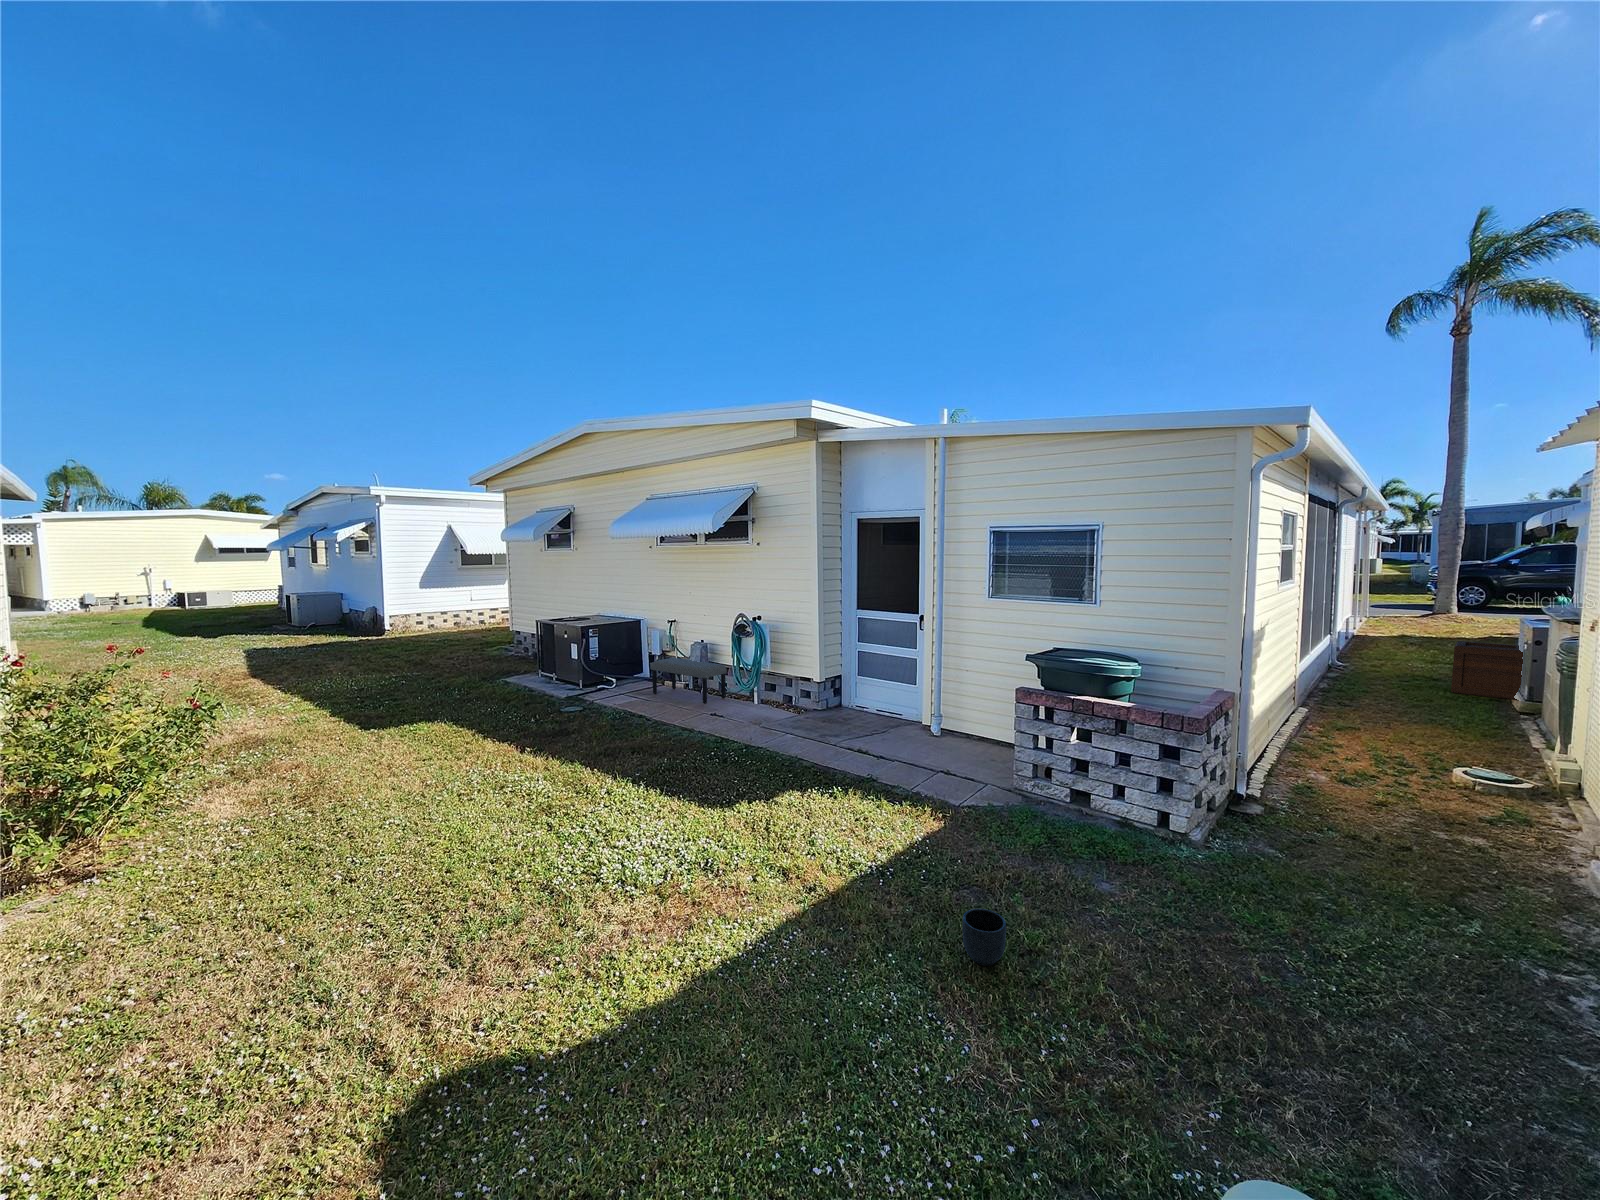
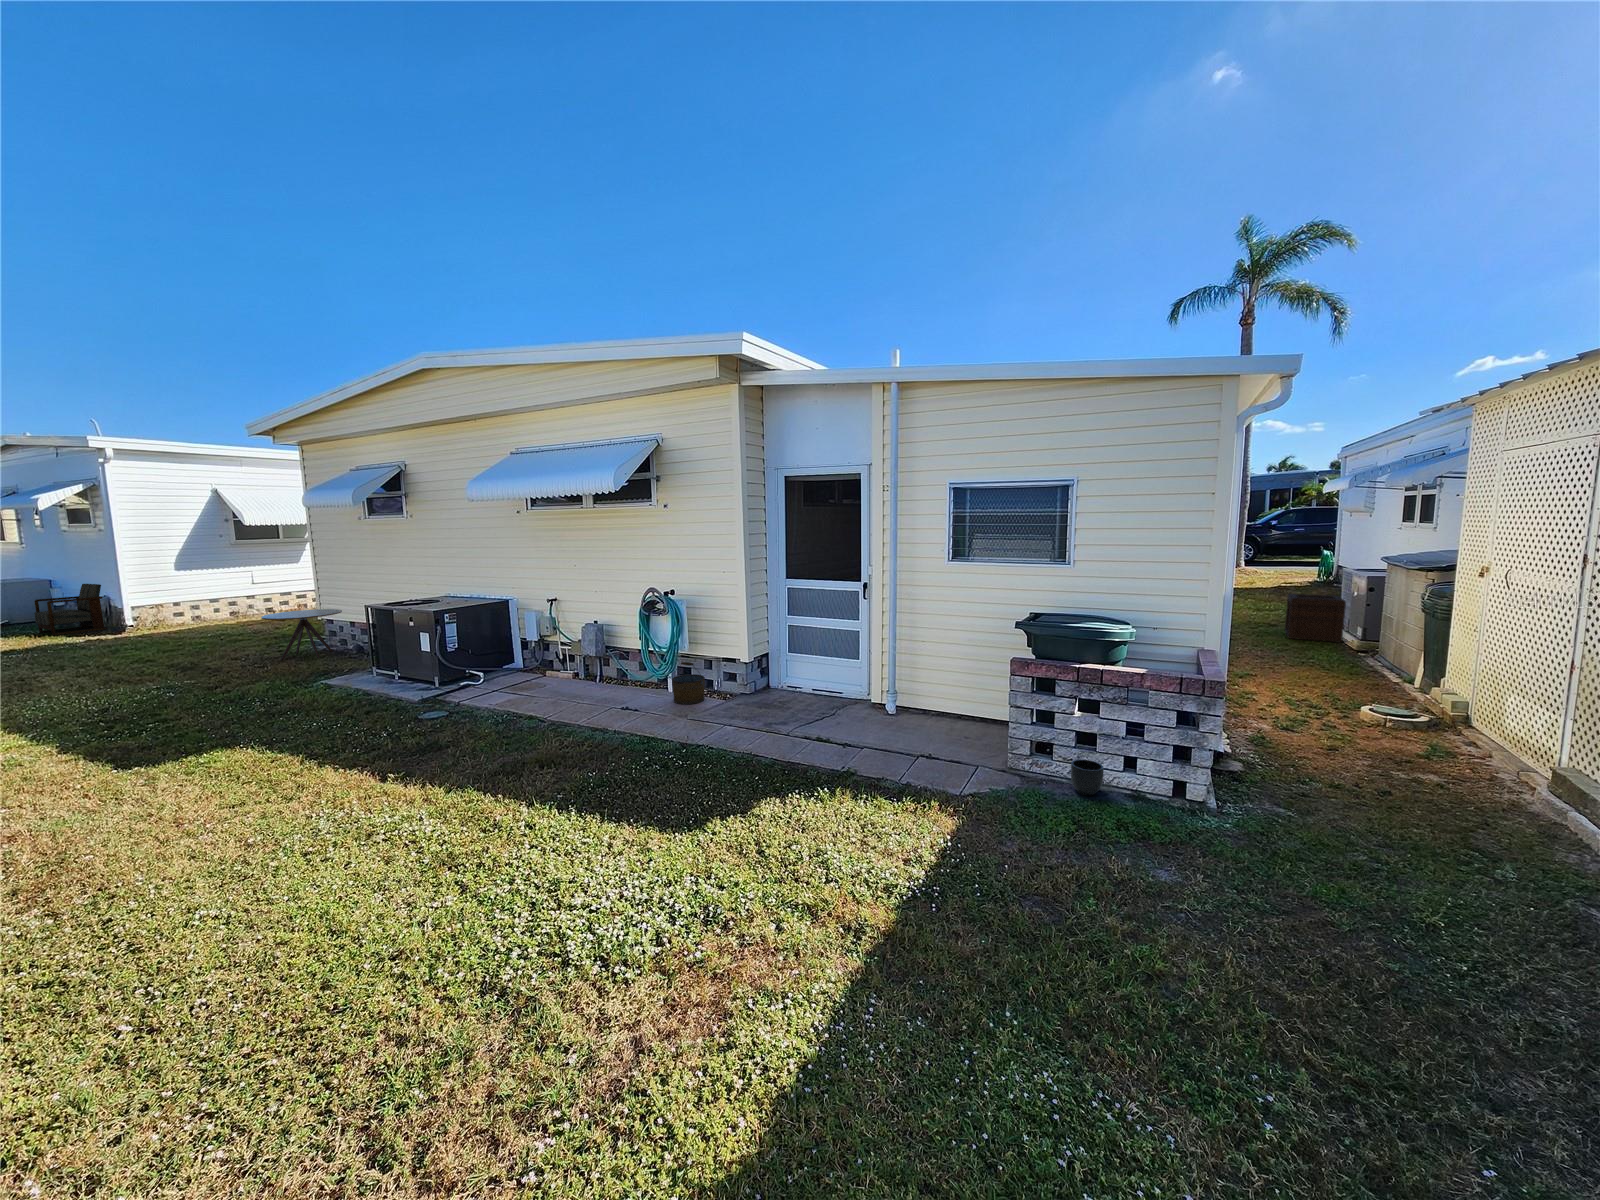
armchair: none [331,597,374,635] -> present [34,584,107,635]
round table: none [467,622,523,661] -> present [261,609,342,660]
bench: present [651,658,727,704] -> none [534,643,632,696]
bucket: none [753,679,781,715] -> present [672,662,705,704]
planter: present [962,909,1006,966] -> present [1071,759,1104,796]

